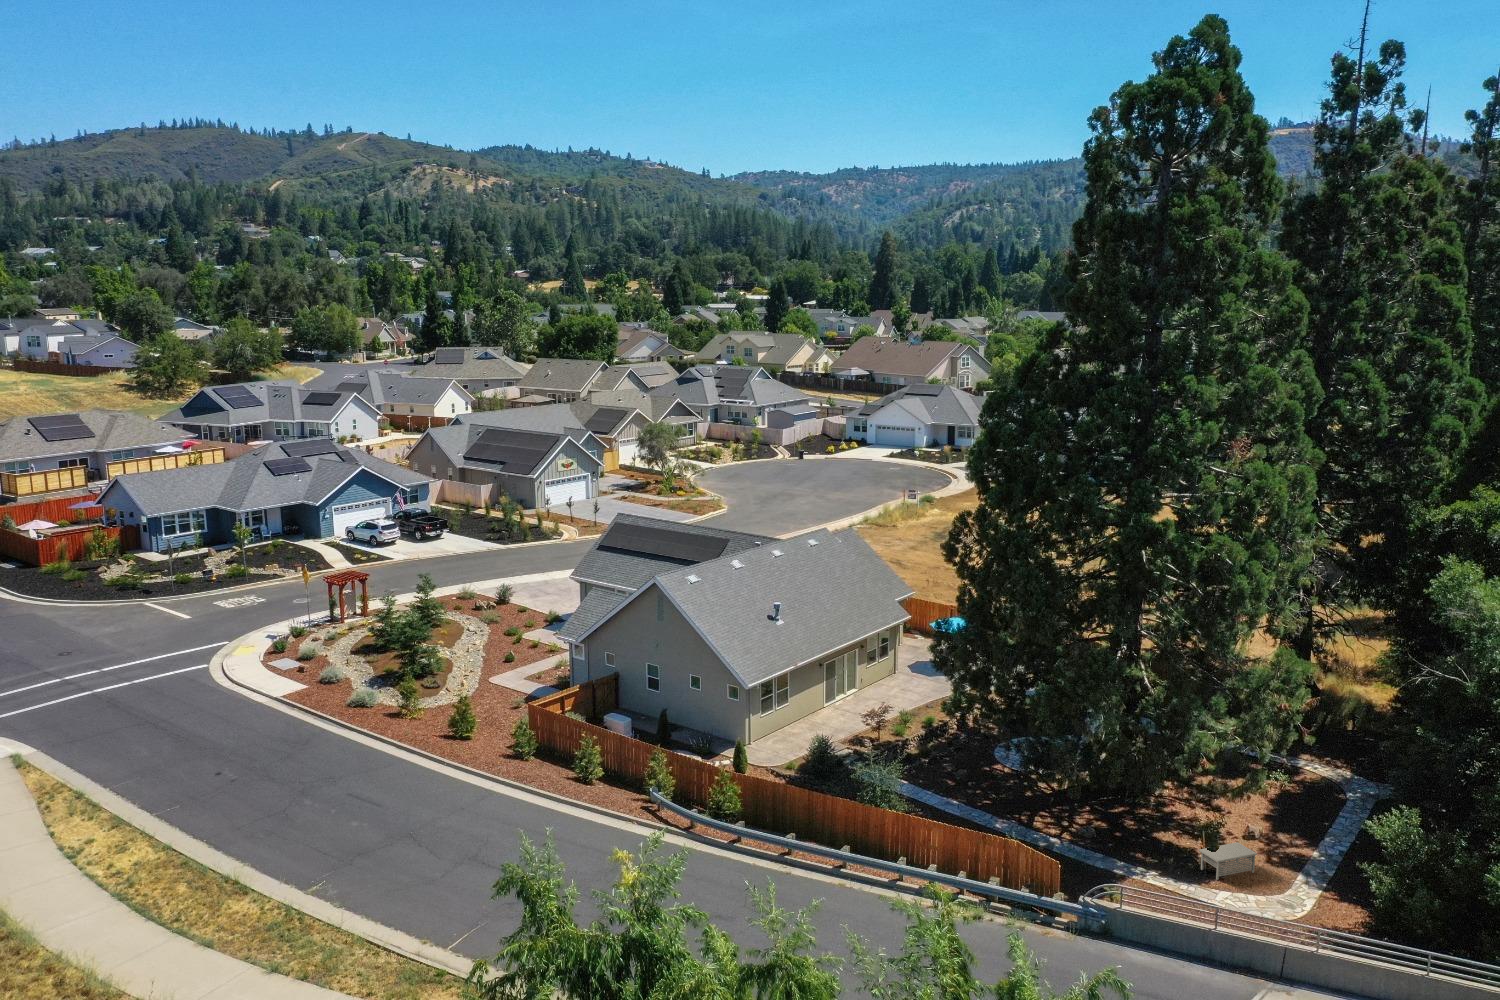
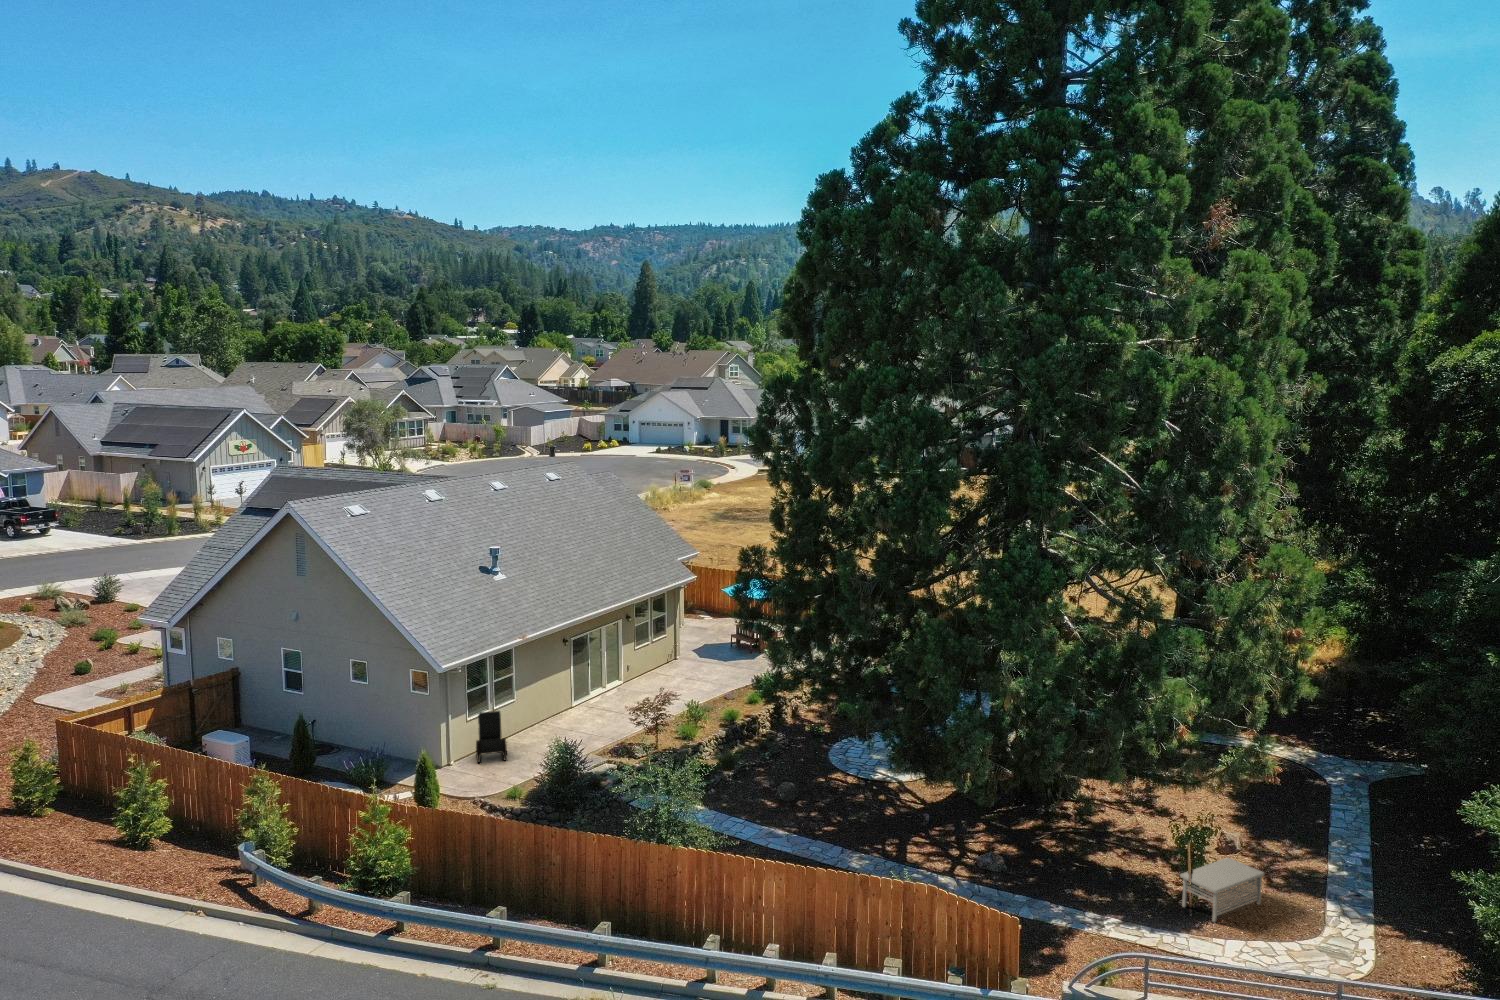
lounge chair: none [763,711,783,744] -> present [476,711,507,763]

